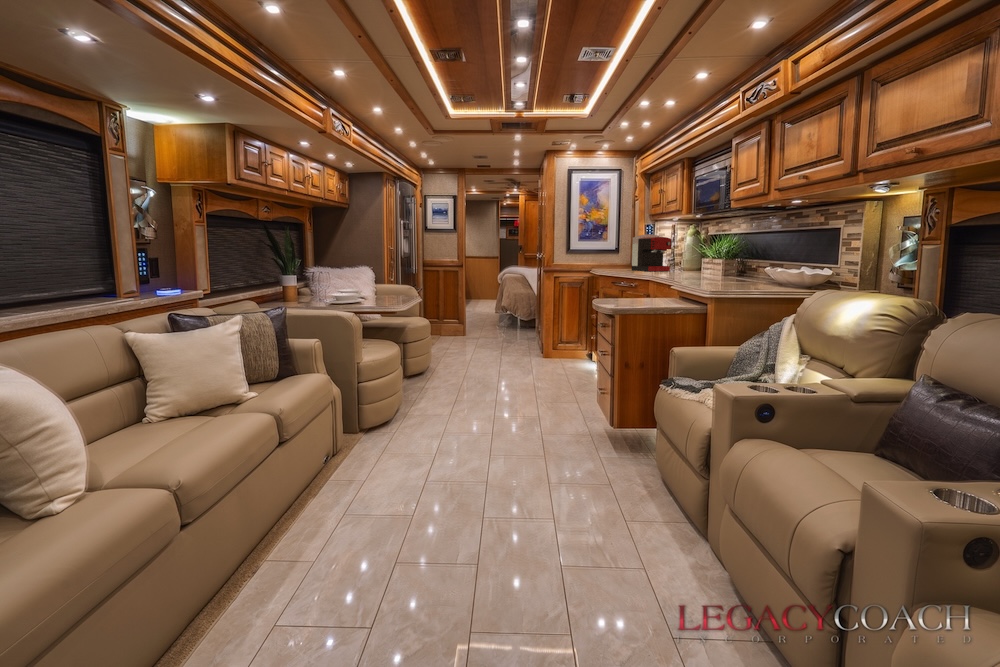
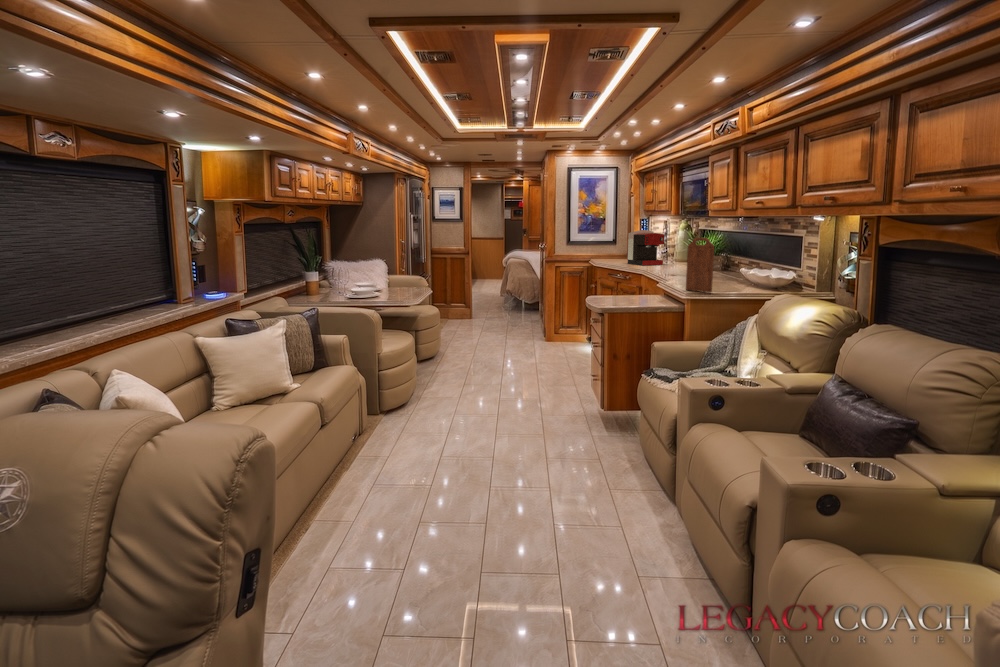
cutting board: none [707,228,742,290] -> present [686,238,714,292]

